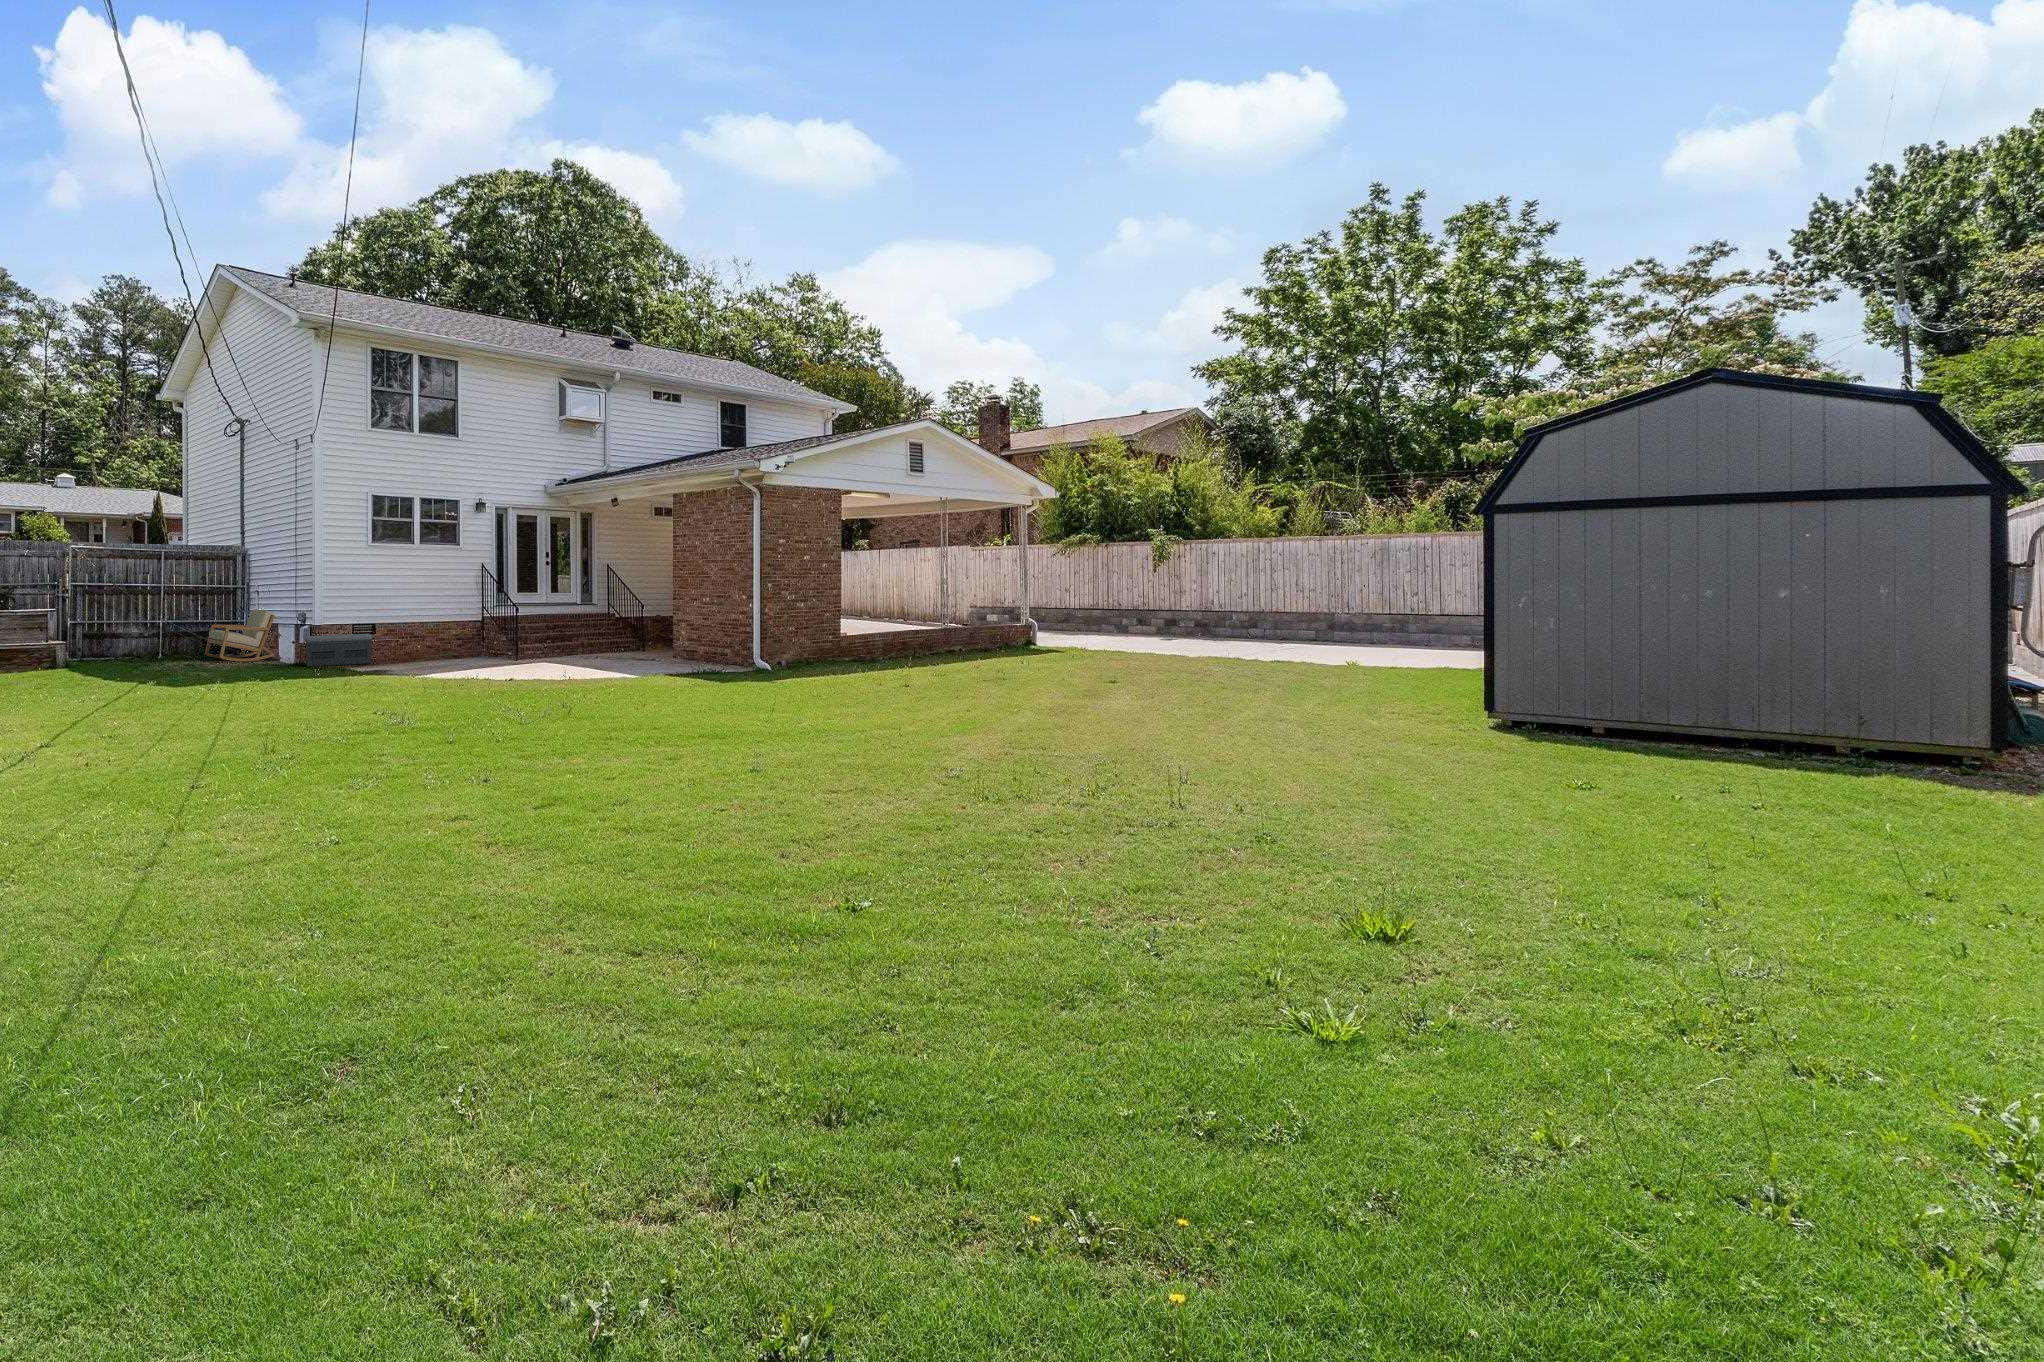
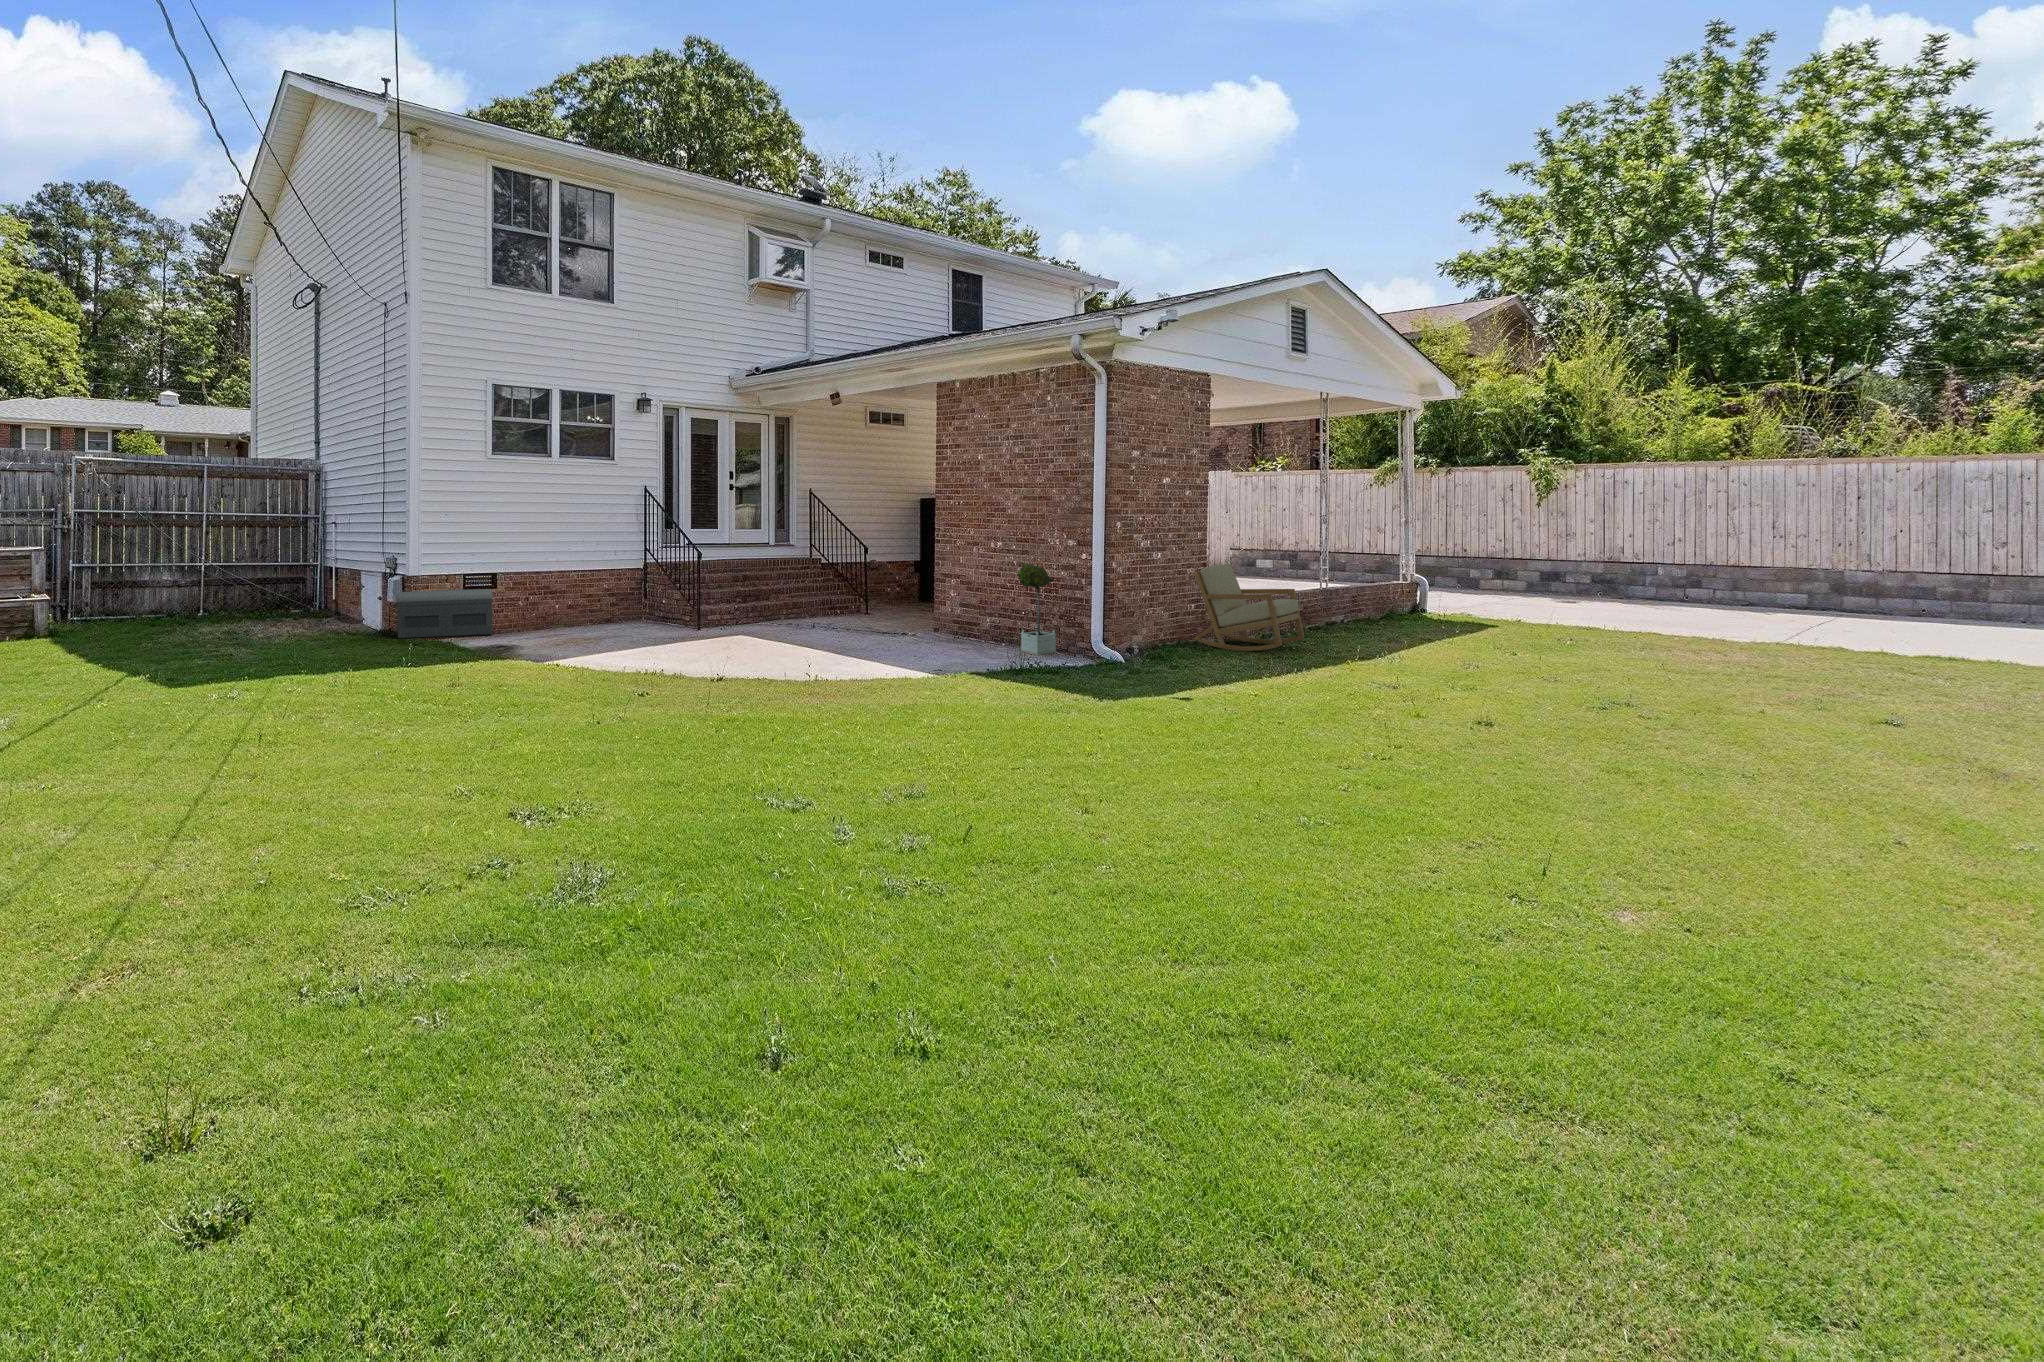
chair: present [205,609,275,661] -> present [1194,564,1305,651]
potted tree: none [713,610,737,667] -> present [1018,563,1056,654]

